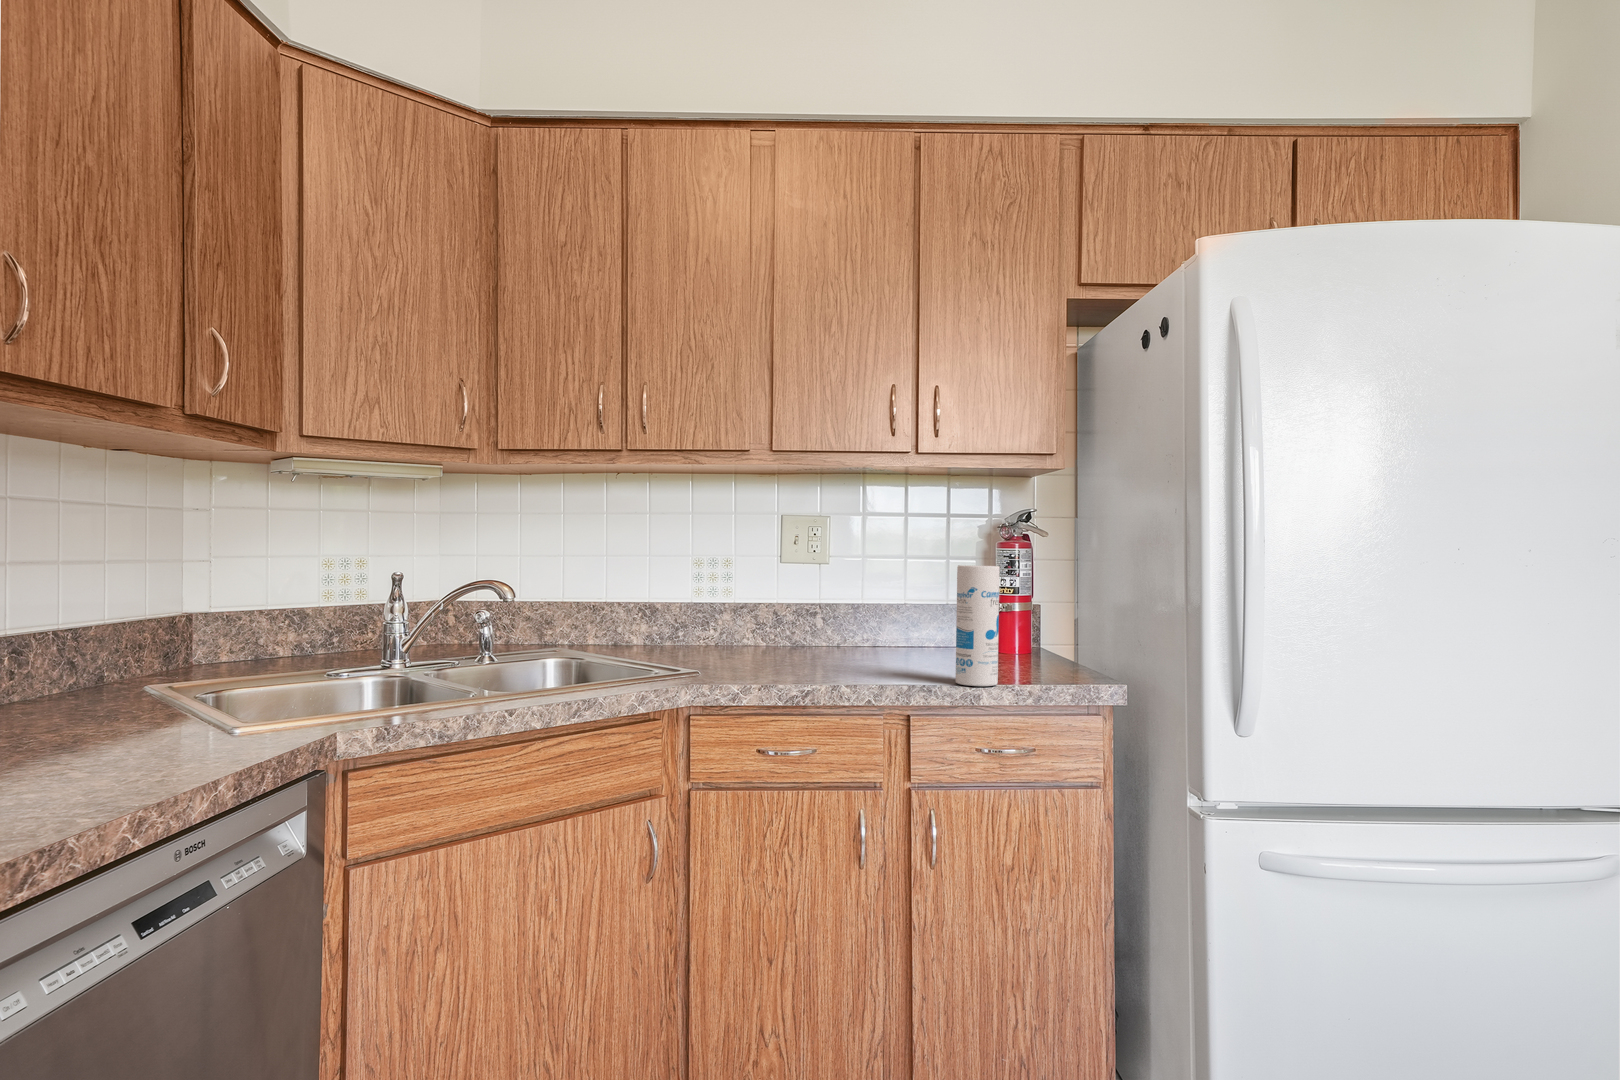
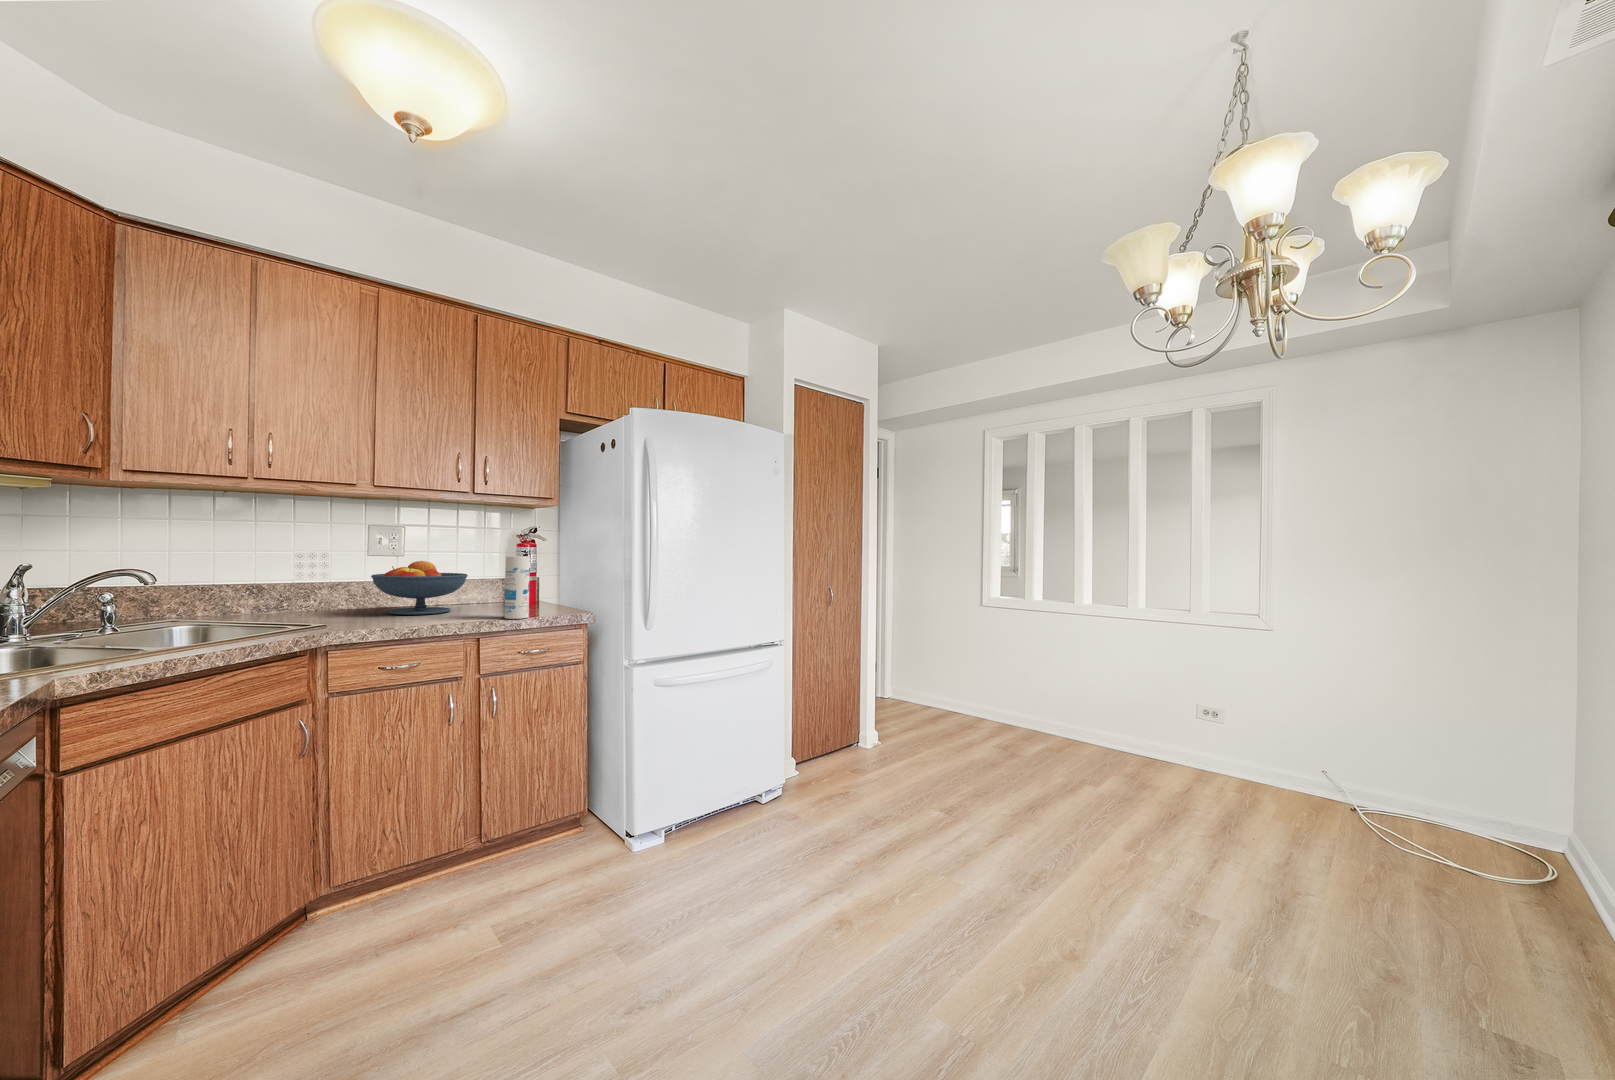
fruit bowl: none [775,572,911,662] -> present [371,561,468,615]

